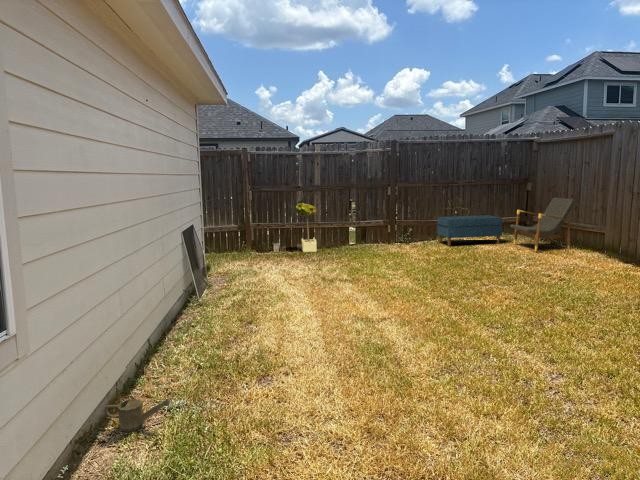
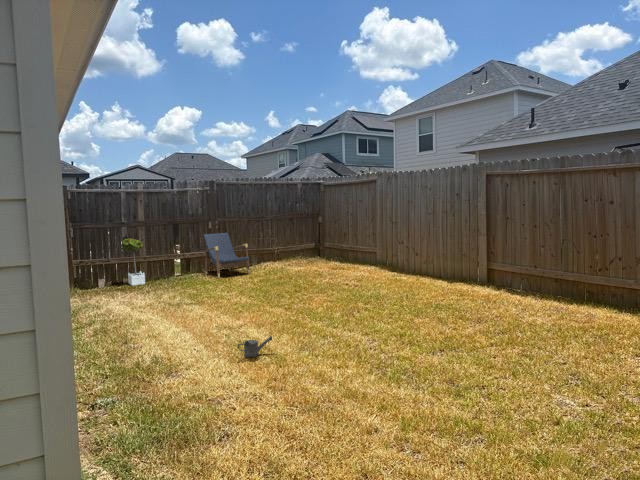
lounge chair: present [510,198,576,251] -> present [203,233,249,278]
bench: present [437,215,502,246] -> none [252,243,304,271]
watering can: present [105,398,170,432] -> present [238,336,272,357]

